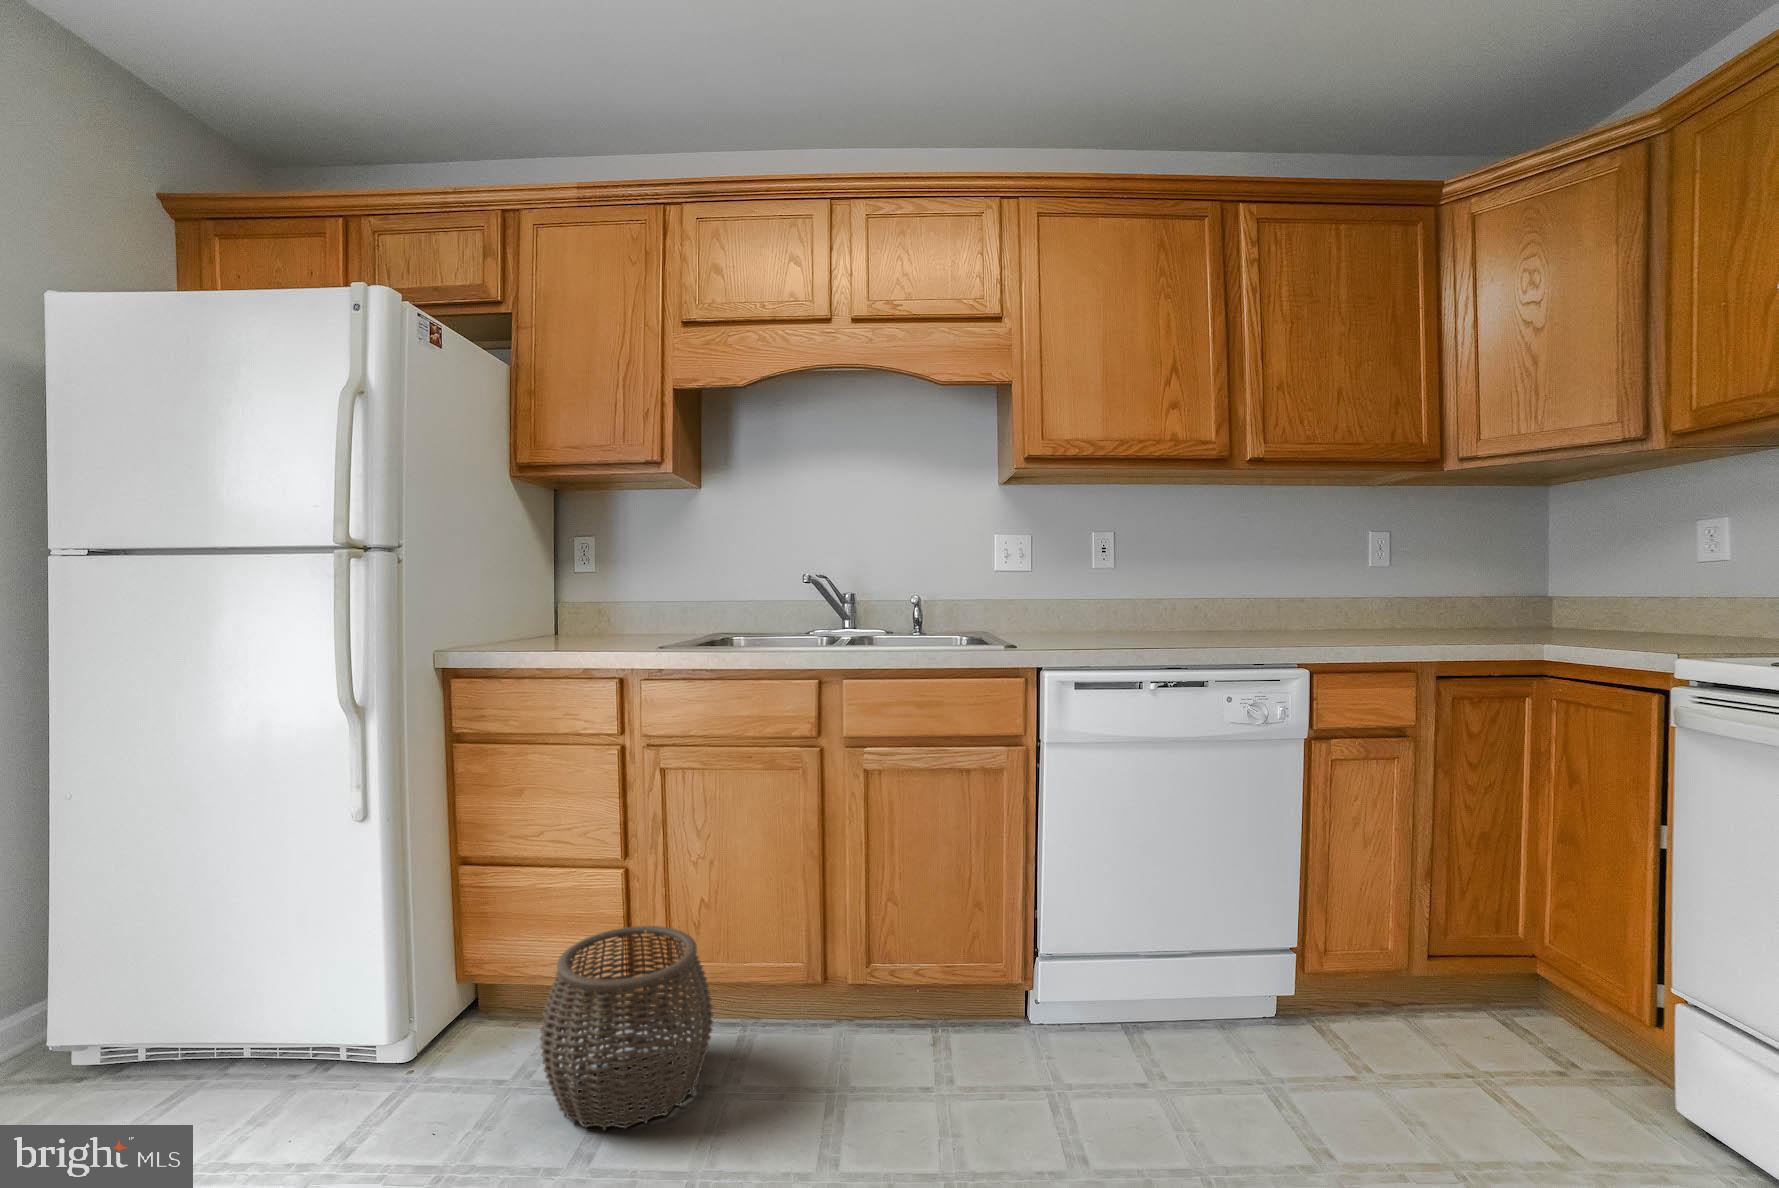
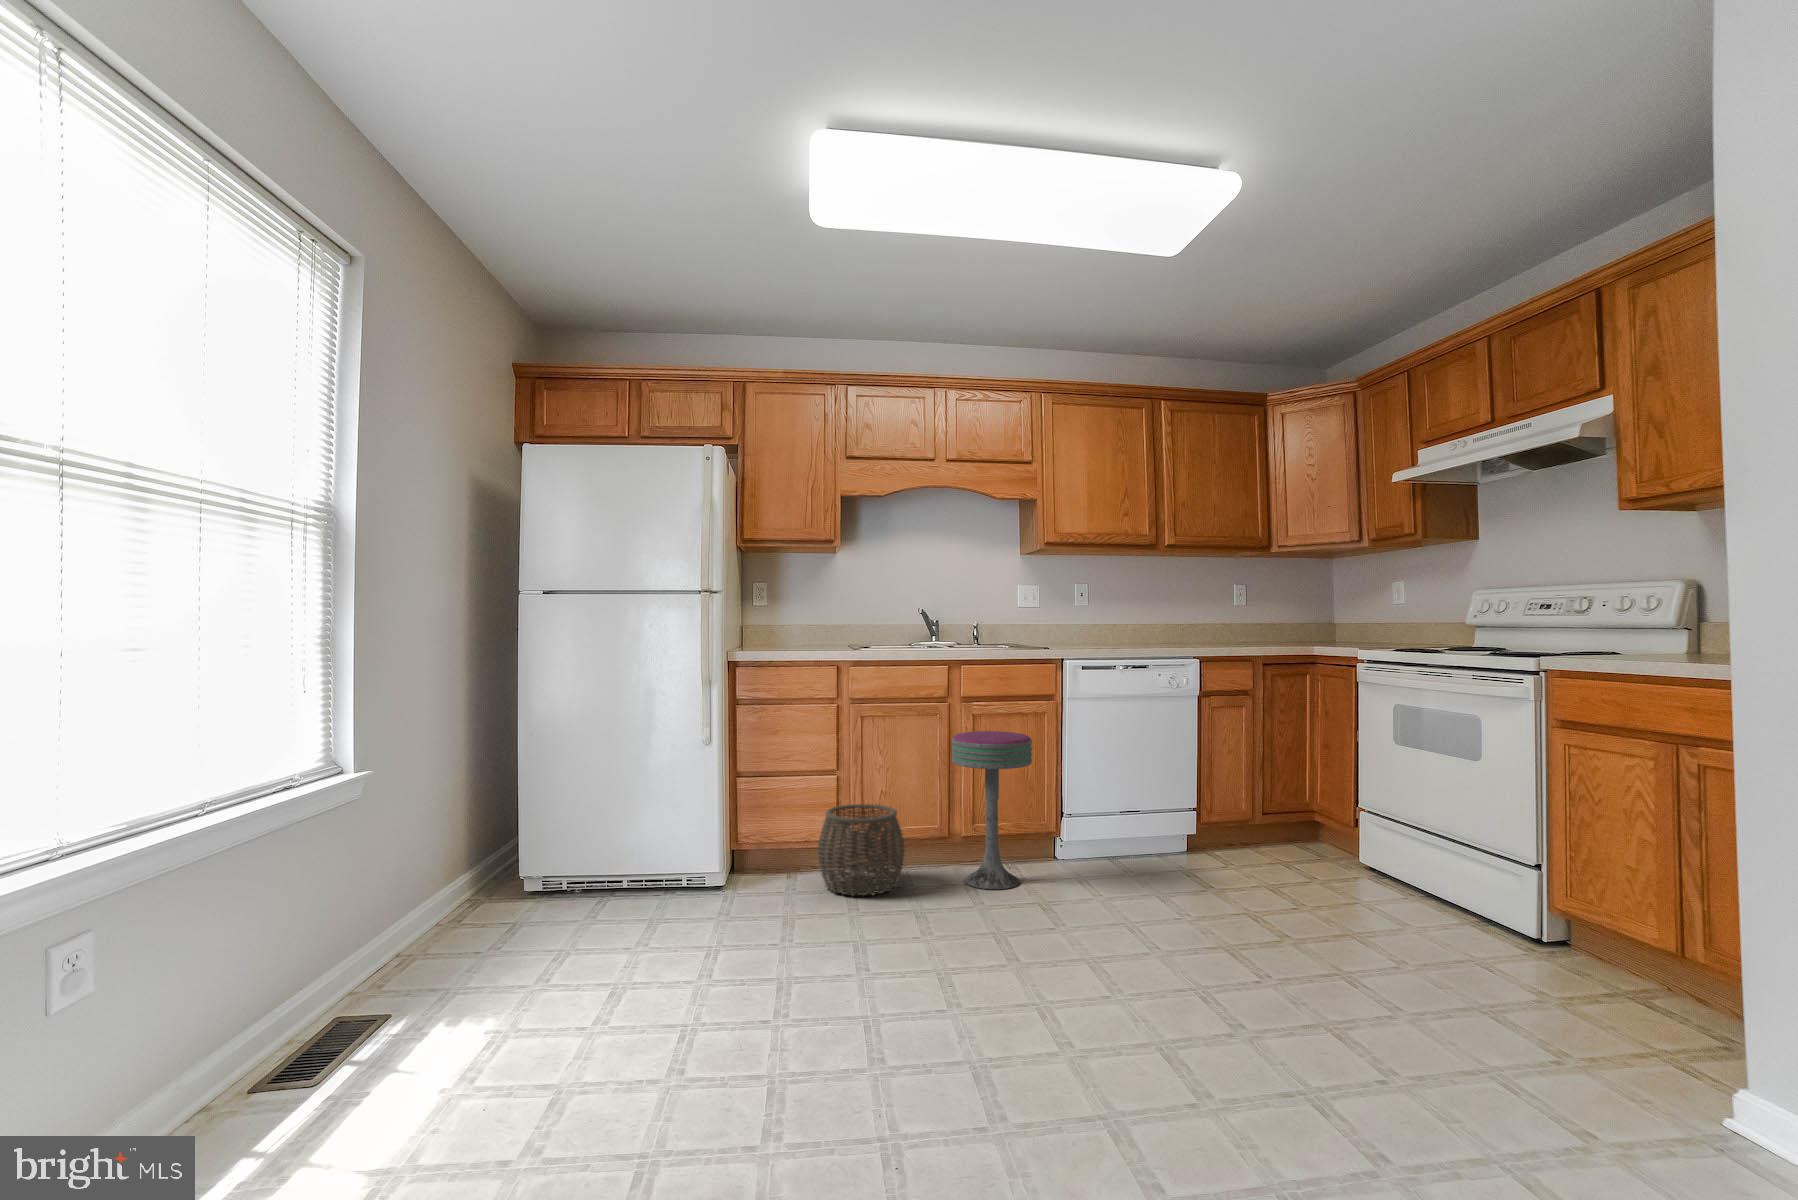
bar stool: none [799,801,952,1127] -> present [952,731,1032,890]

